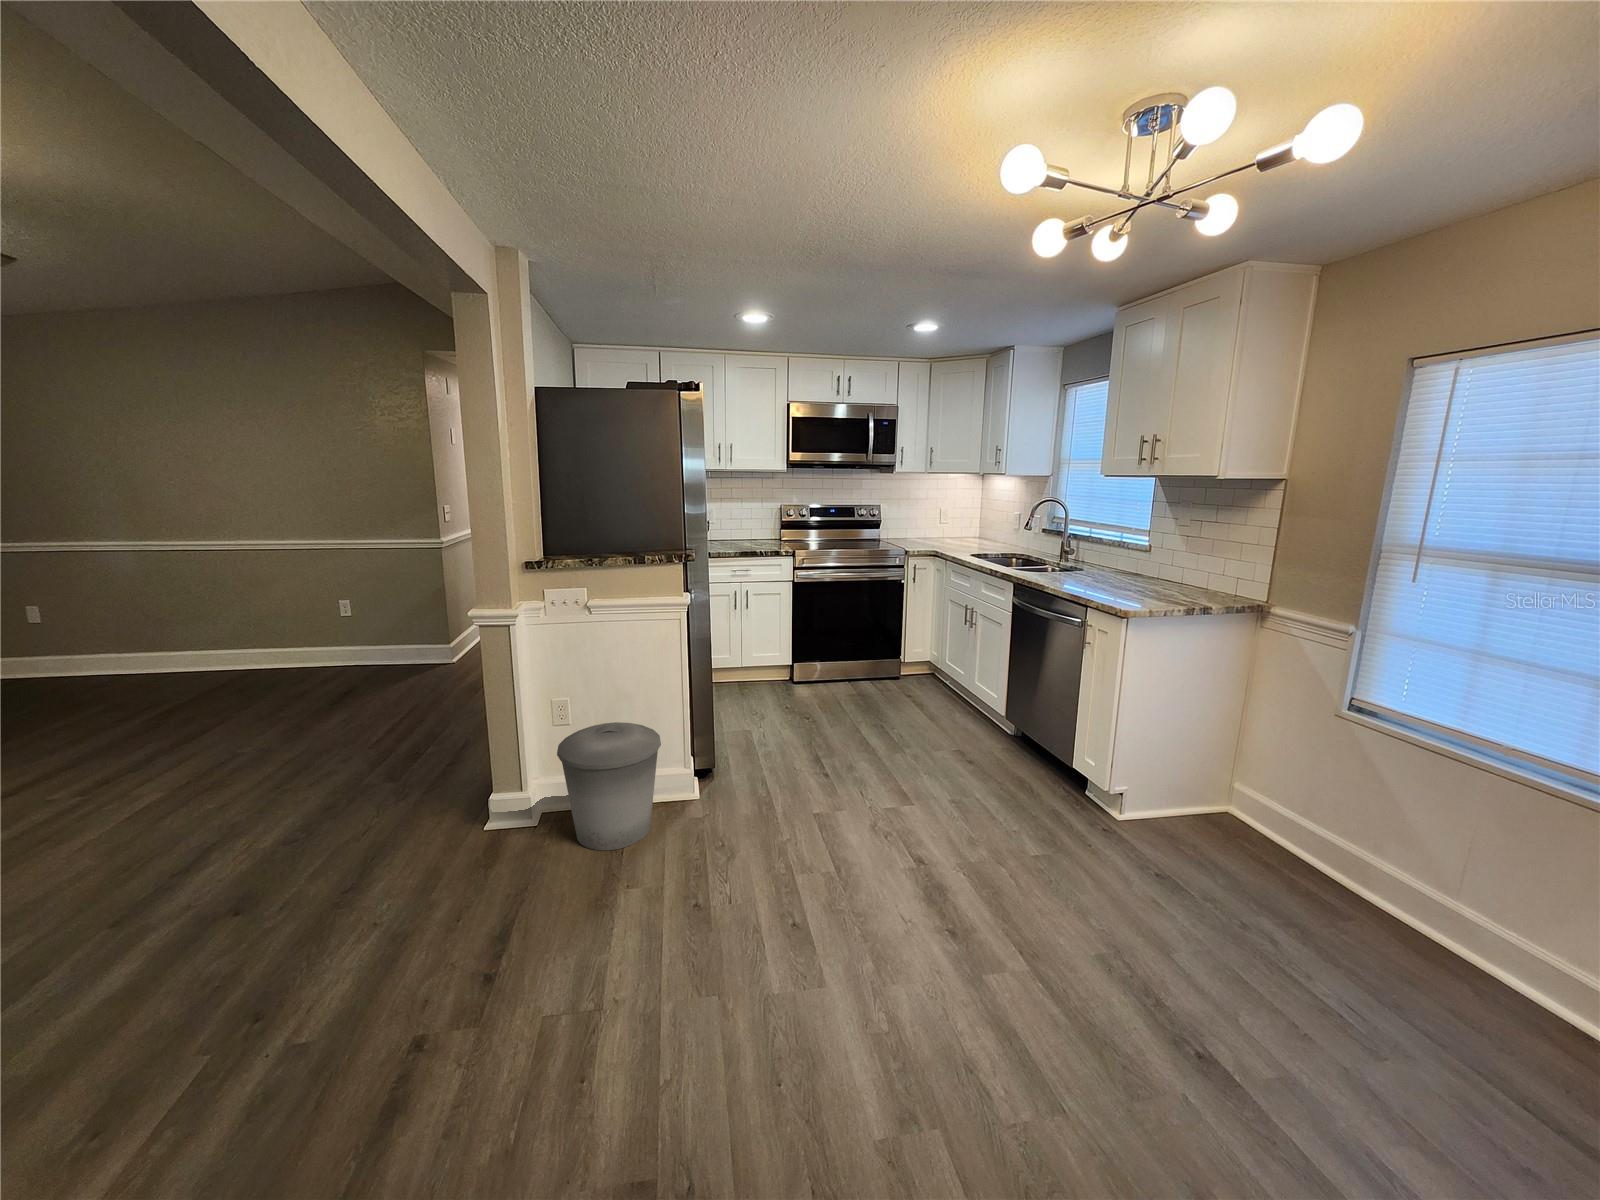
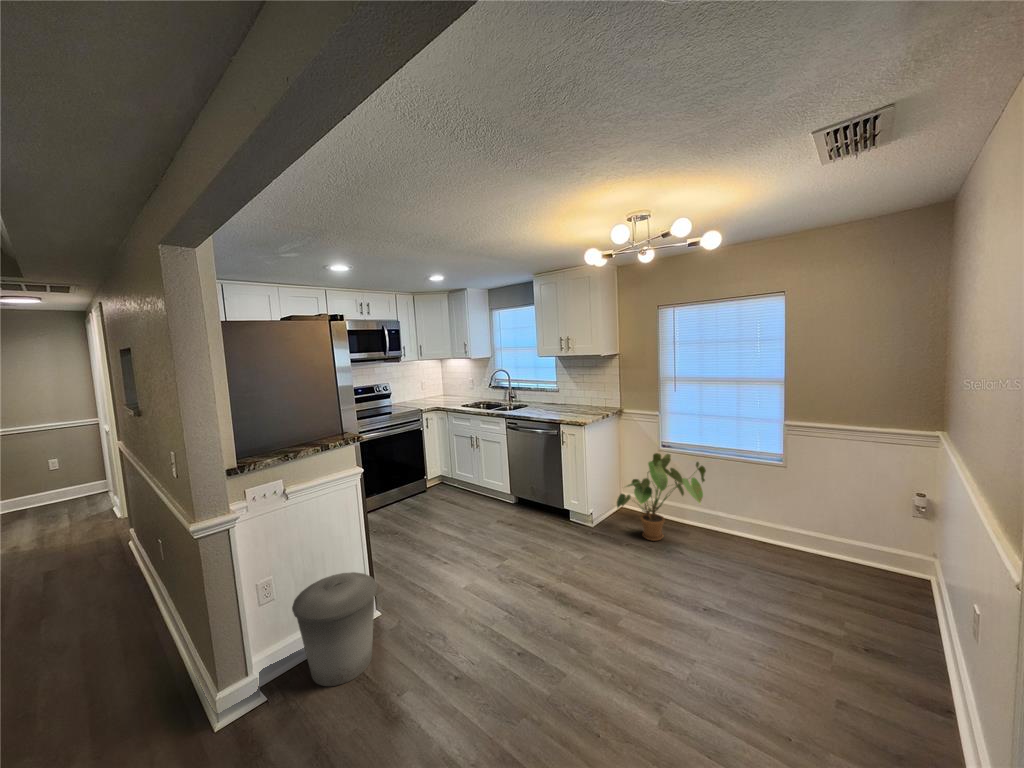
house plant: none [1152,716,1434,902] -> present [617,453,706,541]

